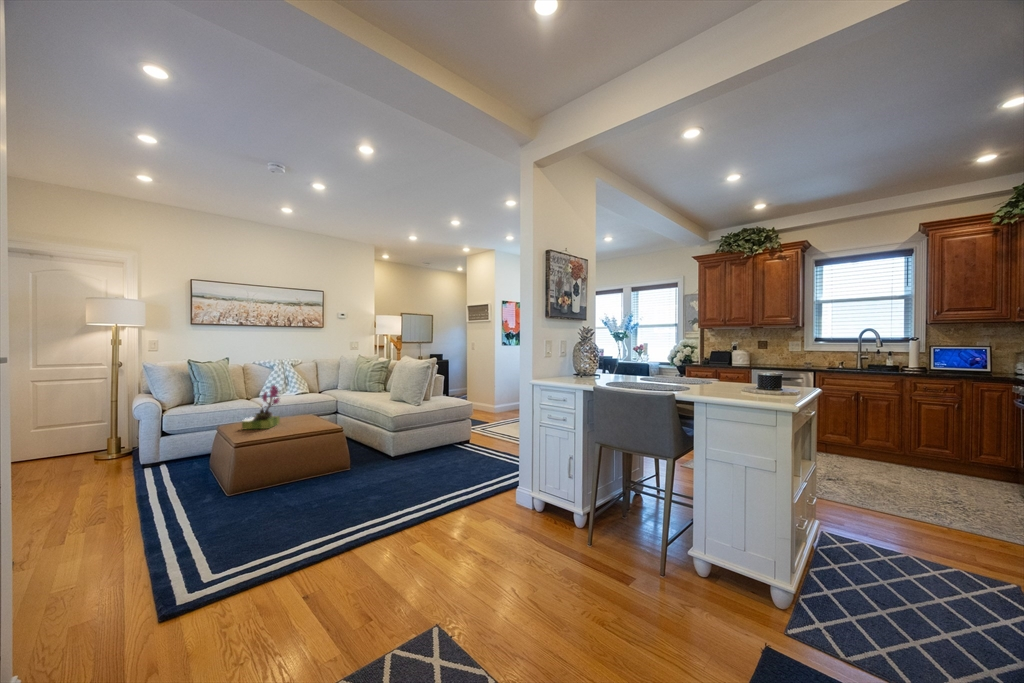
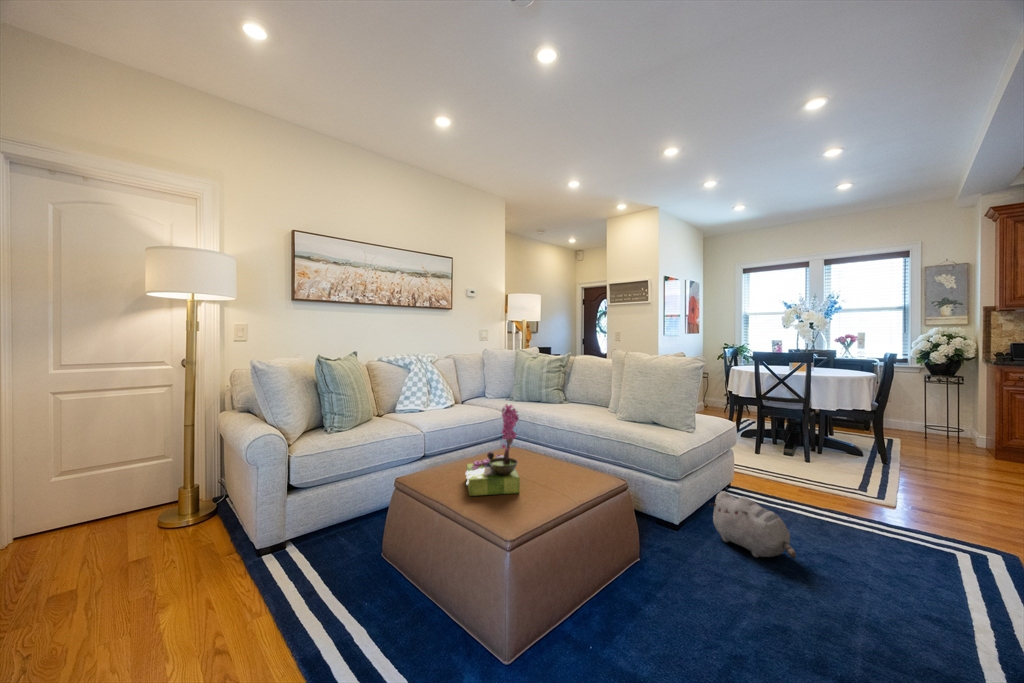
plush toy: none [407,435,433,467] -> present [710,491,796,558]

